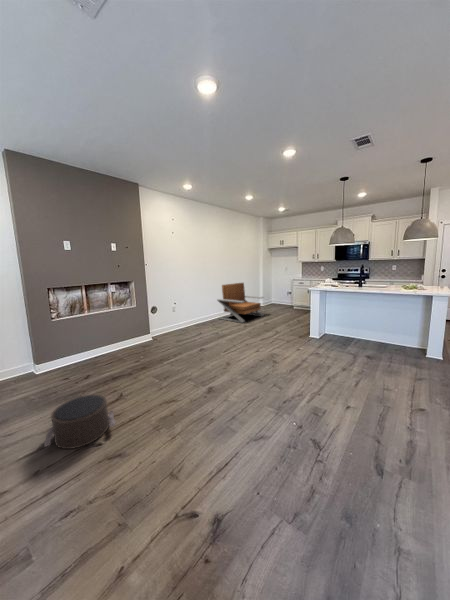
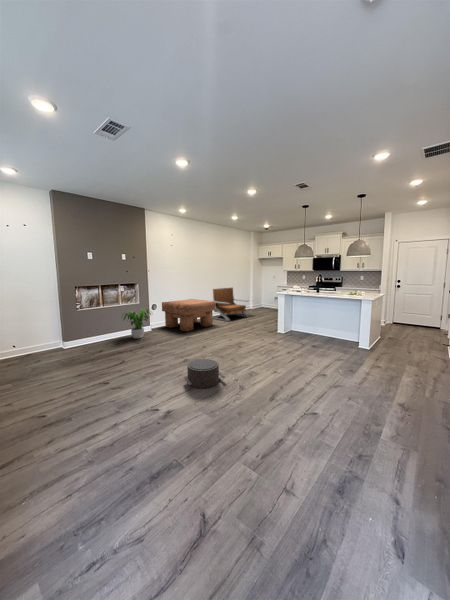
coffee table: none [164,298,229,339] -> present [162,299,215,331]
potted plant: none [114,313,156,353] -> present [123,309,151,338]
pouf: present [44,395,116,449] -> present [184,359,226,388]

